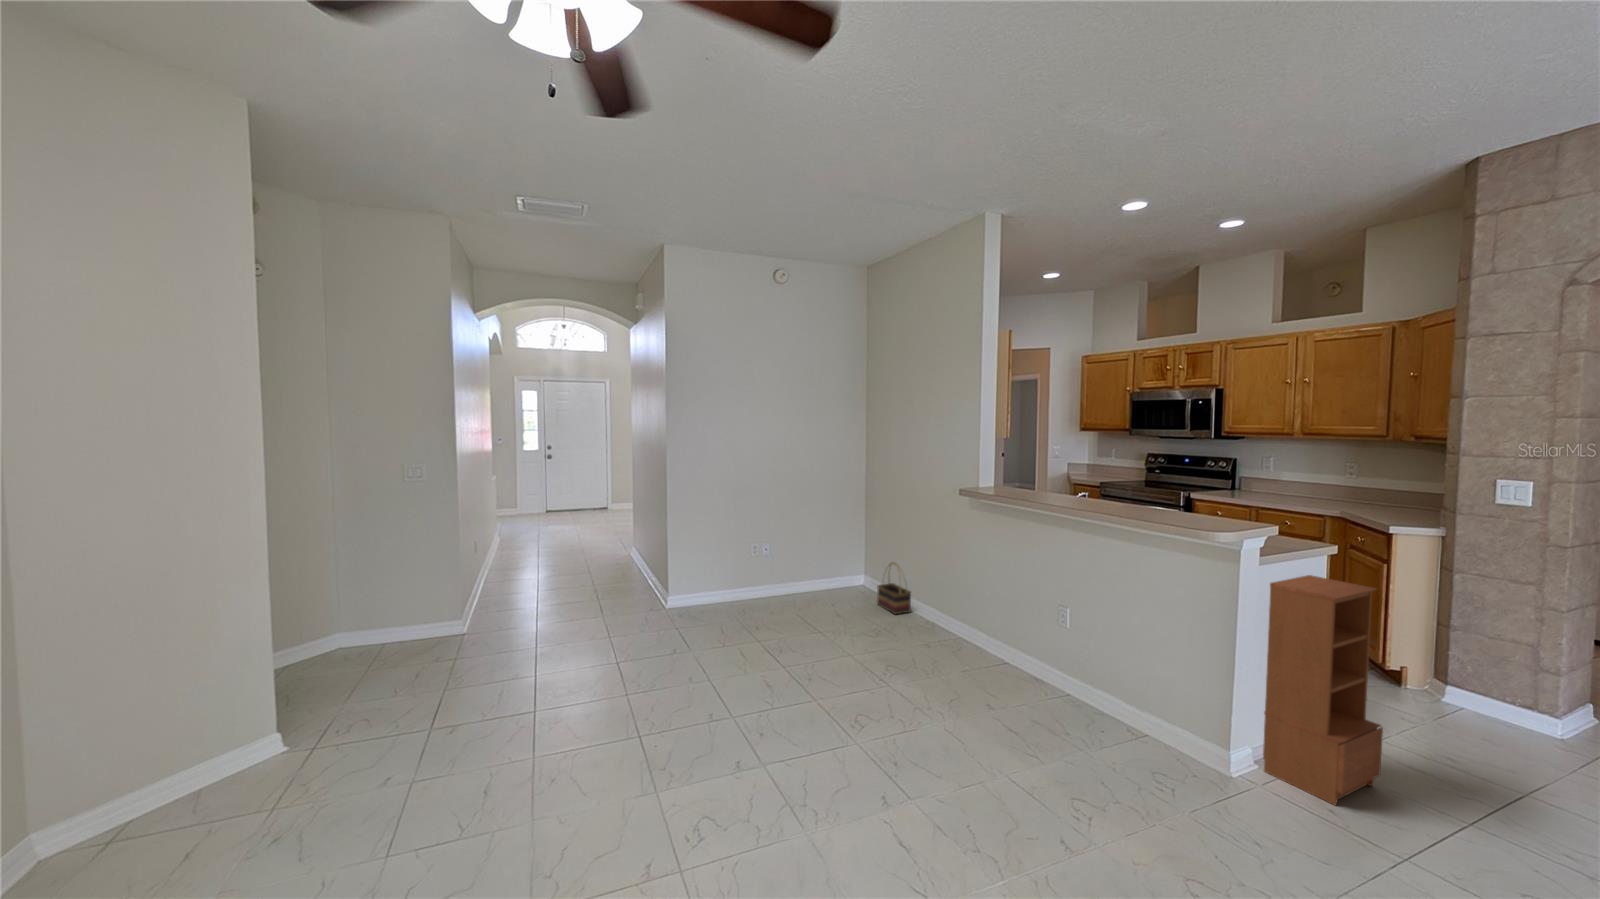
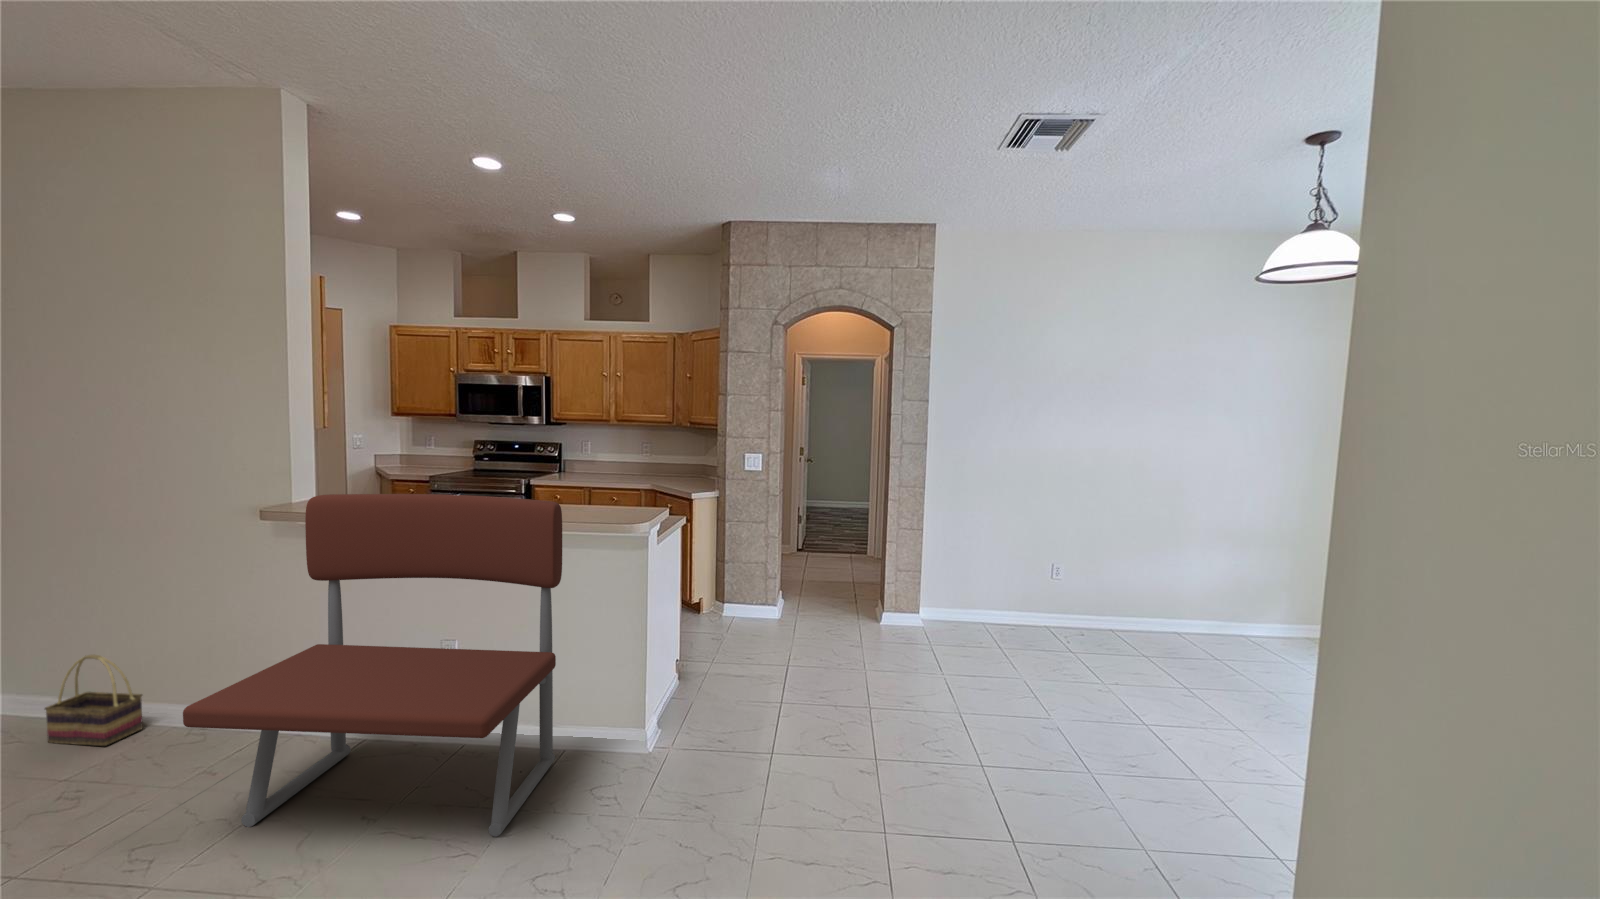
bench: none [909,481,1144,759] -> present [183,494,562,837]
bookcase: present [1263,575,1383,805] -> none [665,547,733,735]

